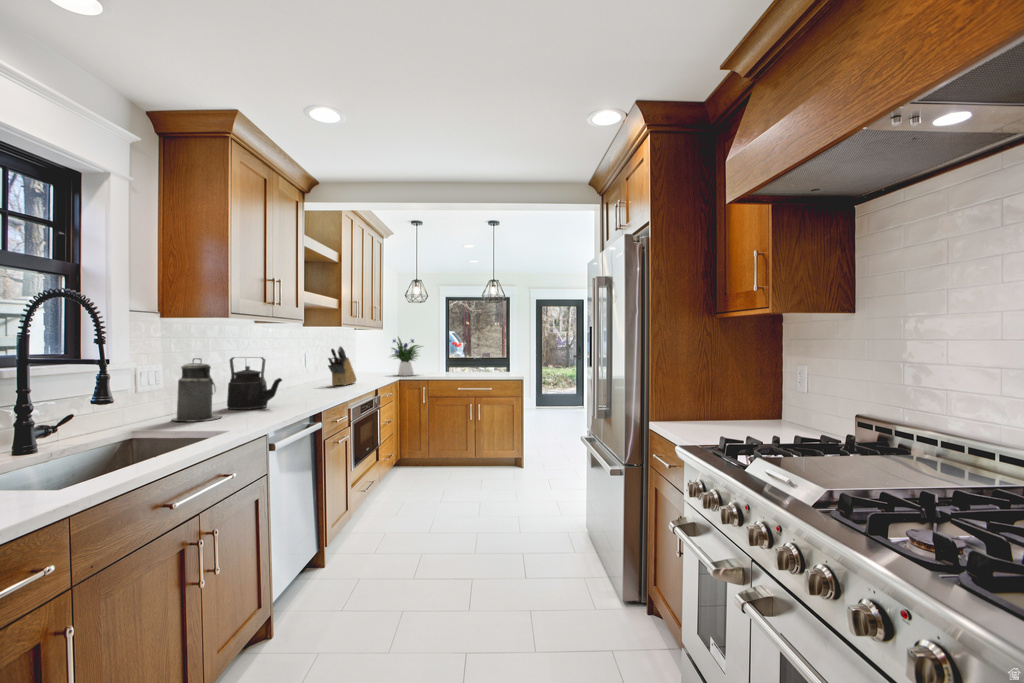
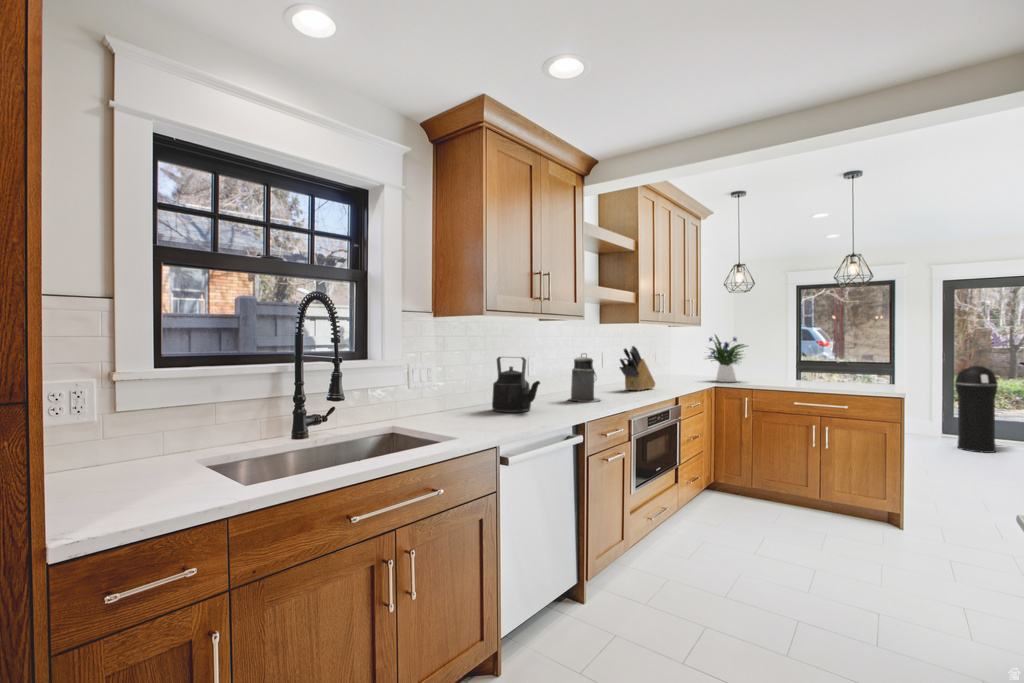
canister: present [172,358,222,422] -> present [569,354,601,402]
trash can: none [540,359,561,415] -> present [955,366,998,453]

